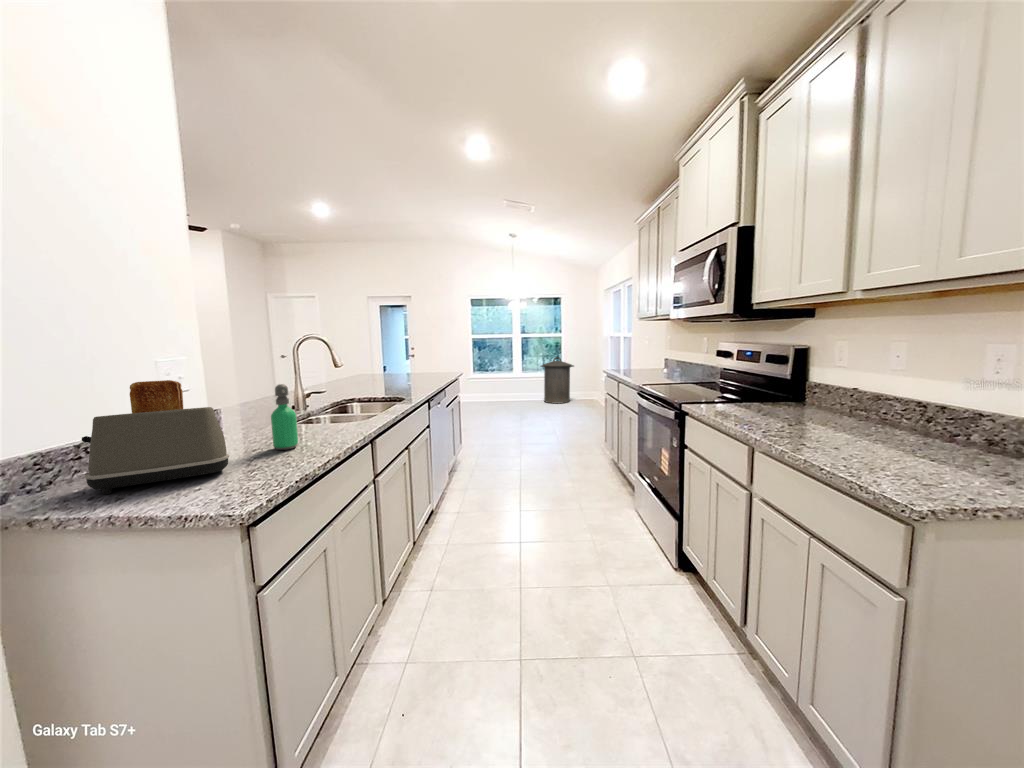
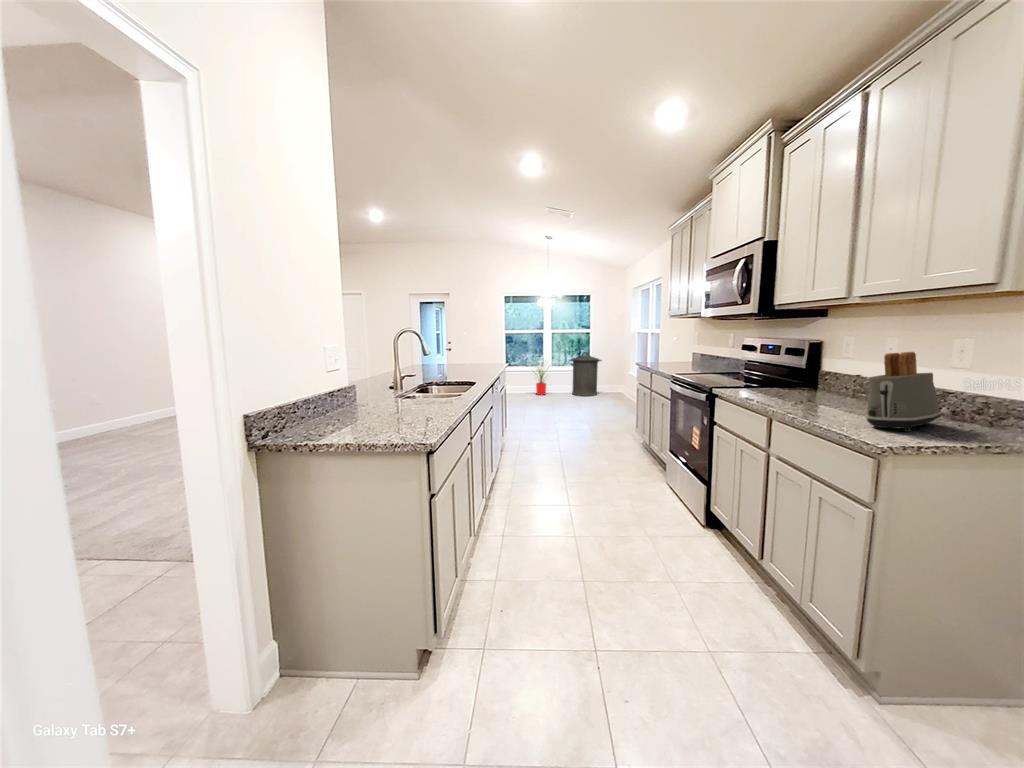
house plant: none [496,363,526,403] -> present [535,363,549,395]
toaster: present [82,380,229,494] -> present [866,352,941,432]
soap dispenser: present [271,384,298,450] -> none [408,364,426,413]

